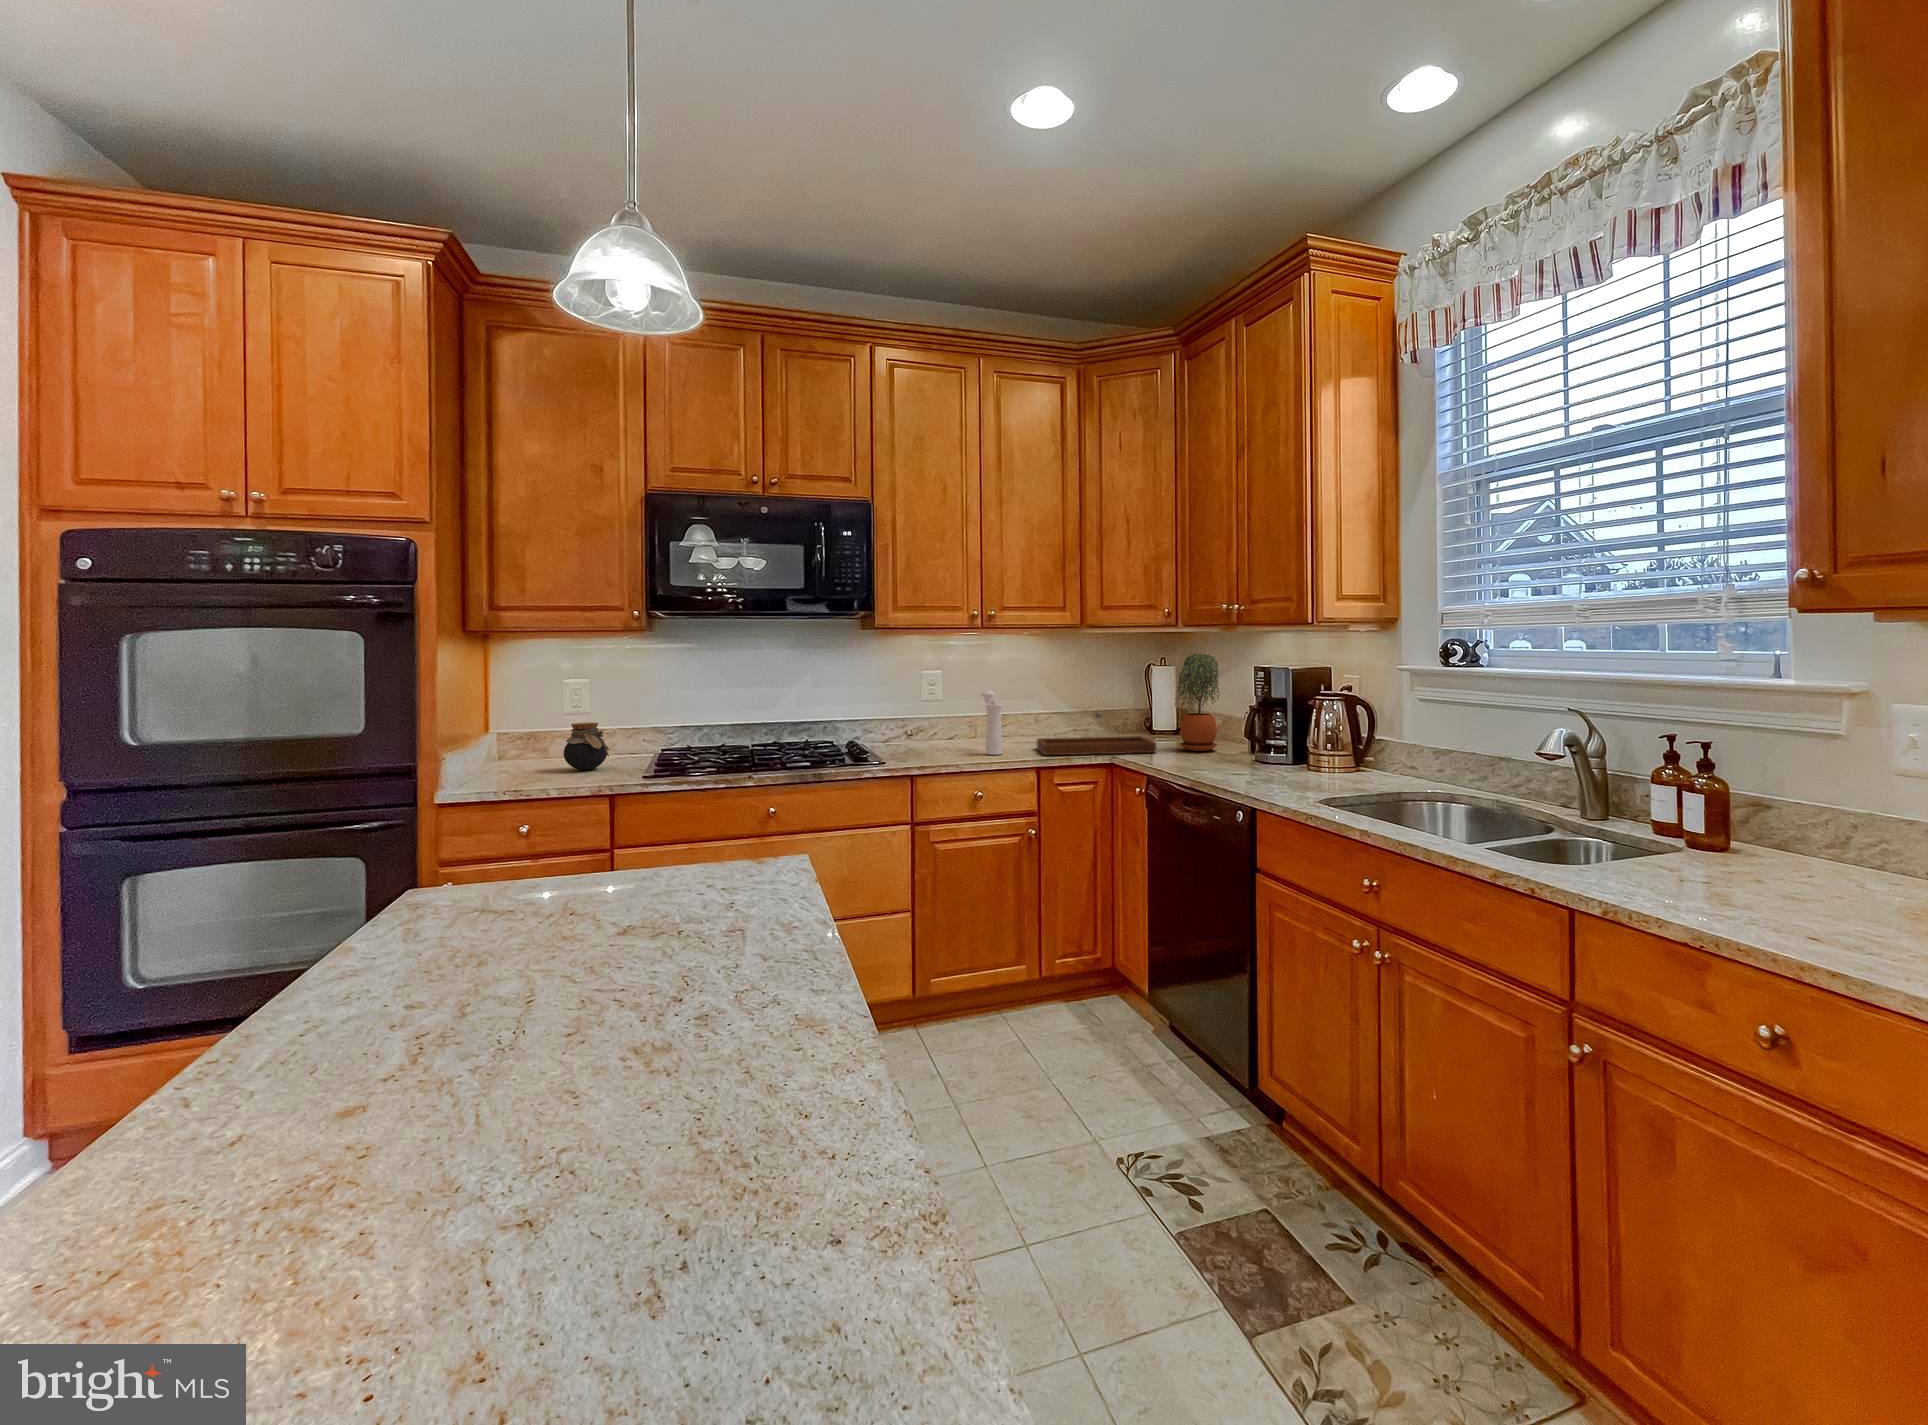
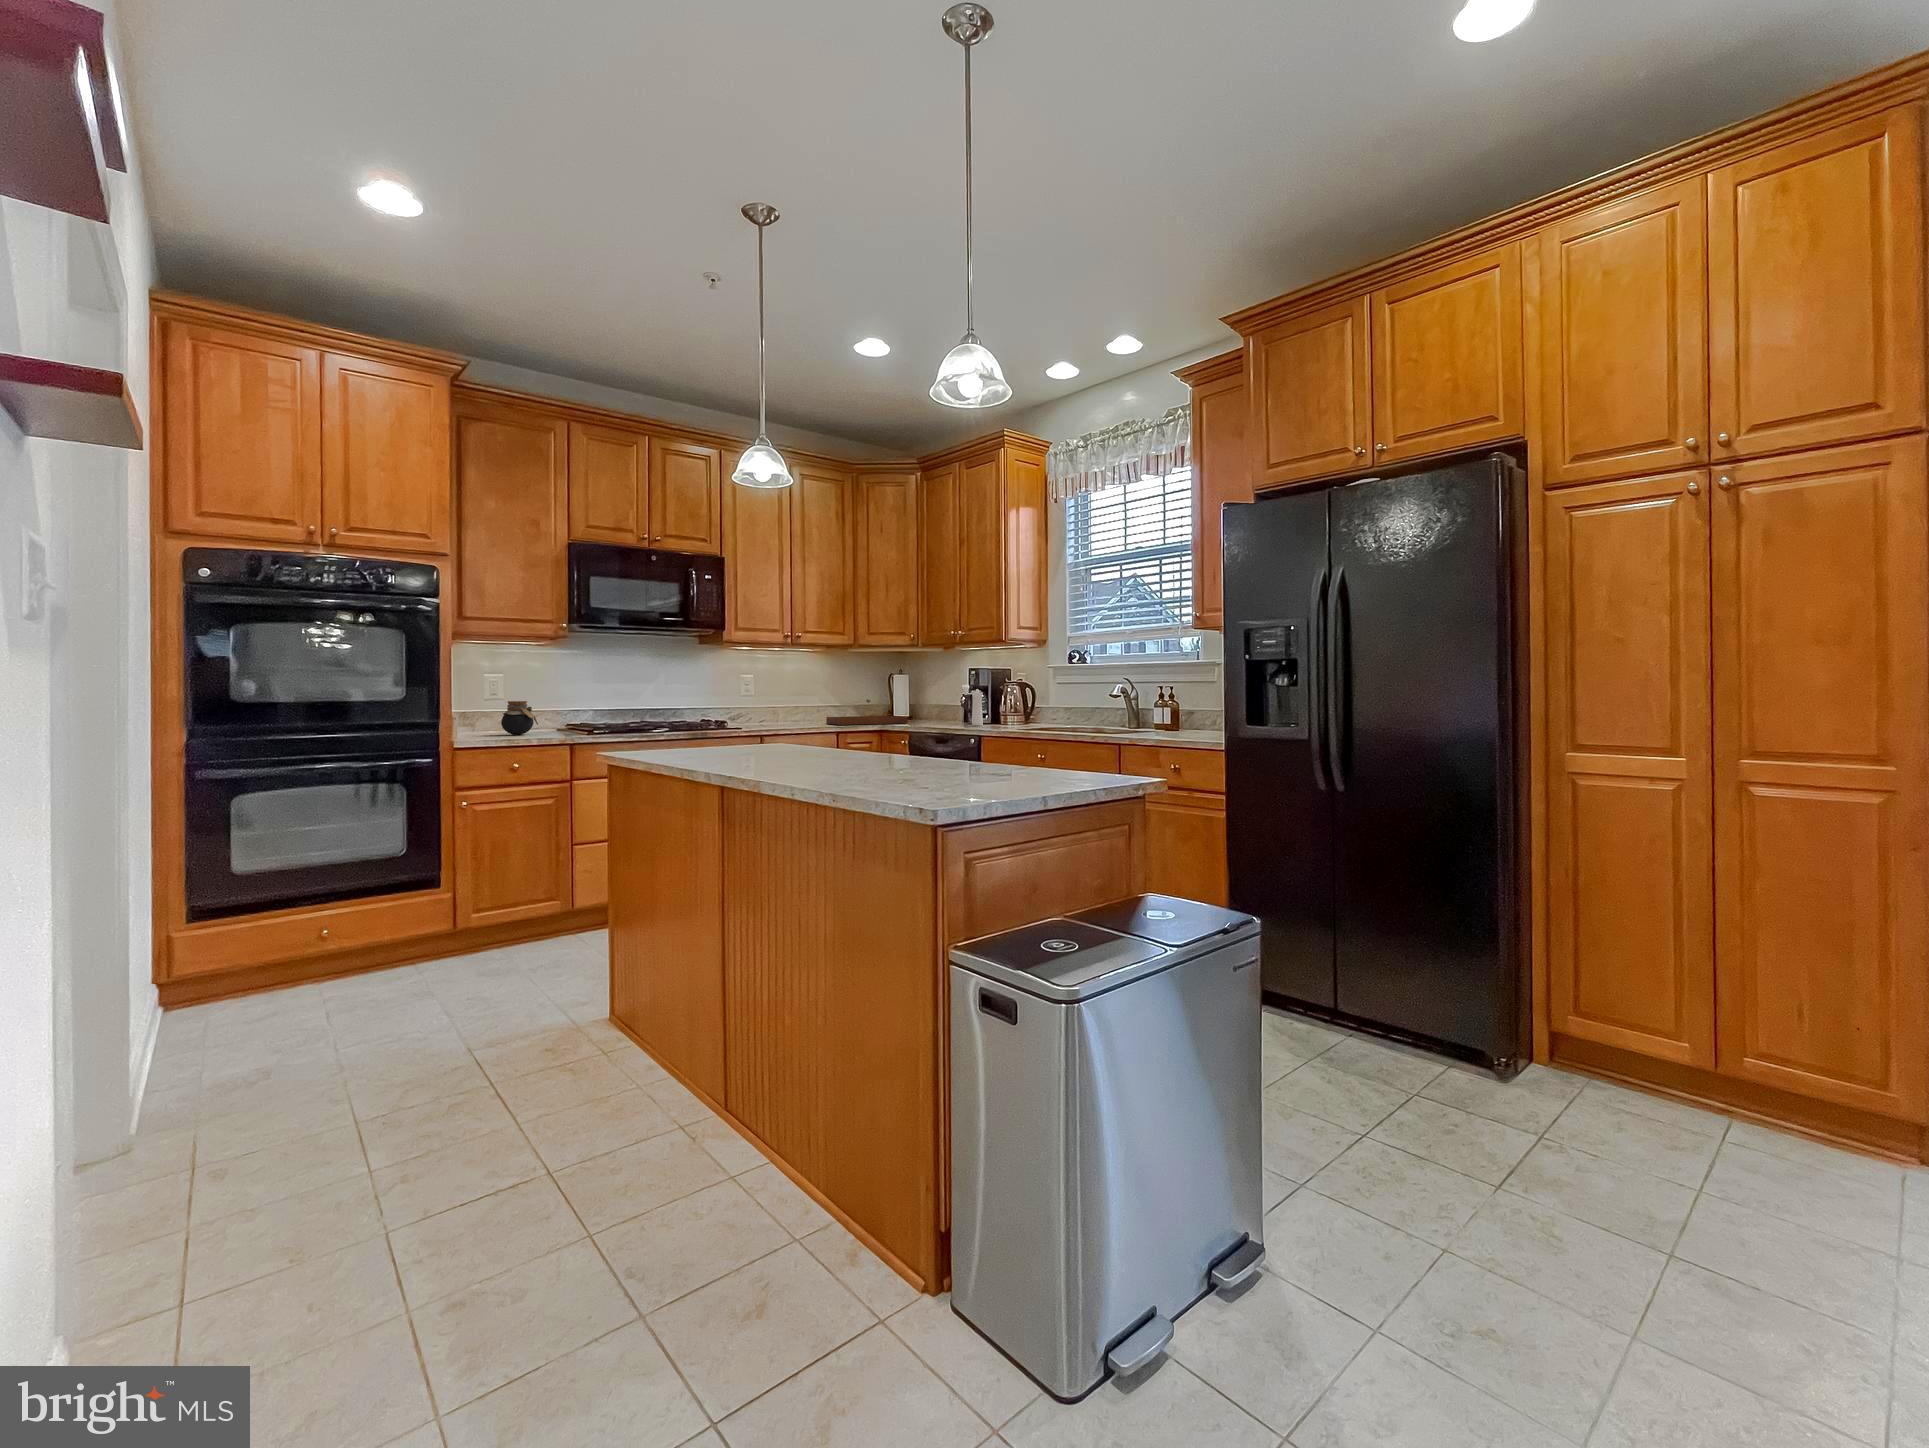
potted plant: present [1175,654,1219,751] -> none [917,662,944,722]
pepper mill: present [982,690,1002,755] -> present [961,685,983,725]

